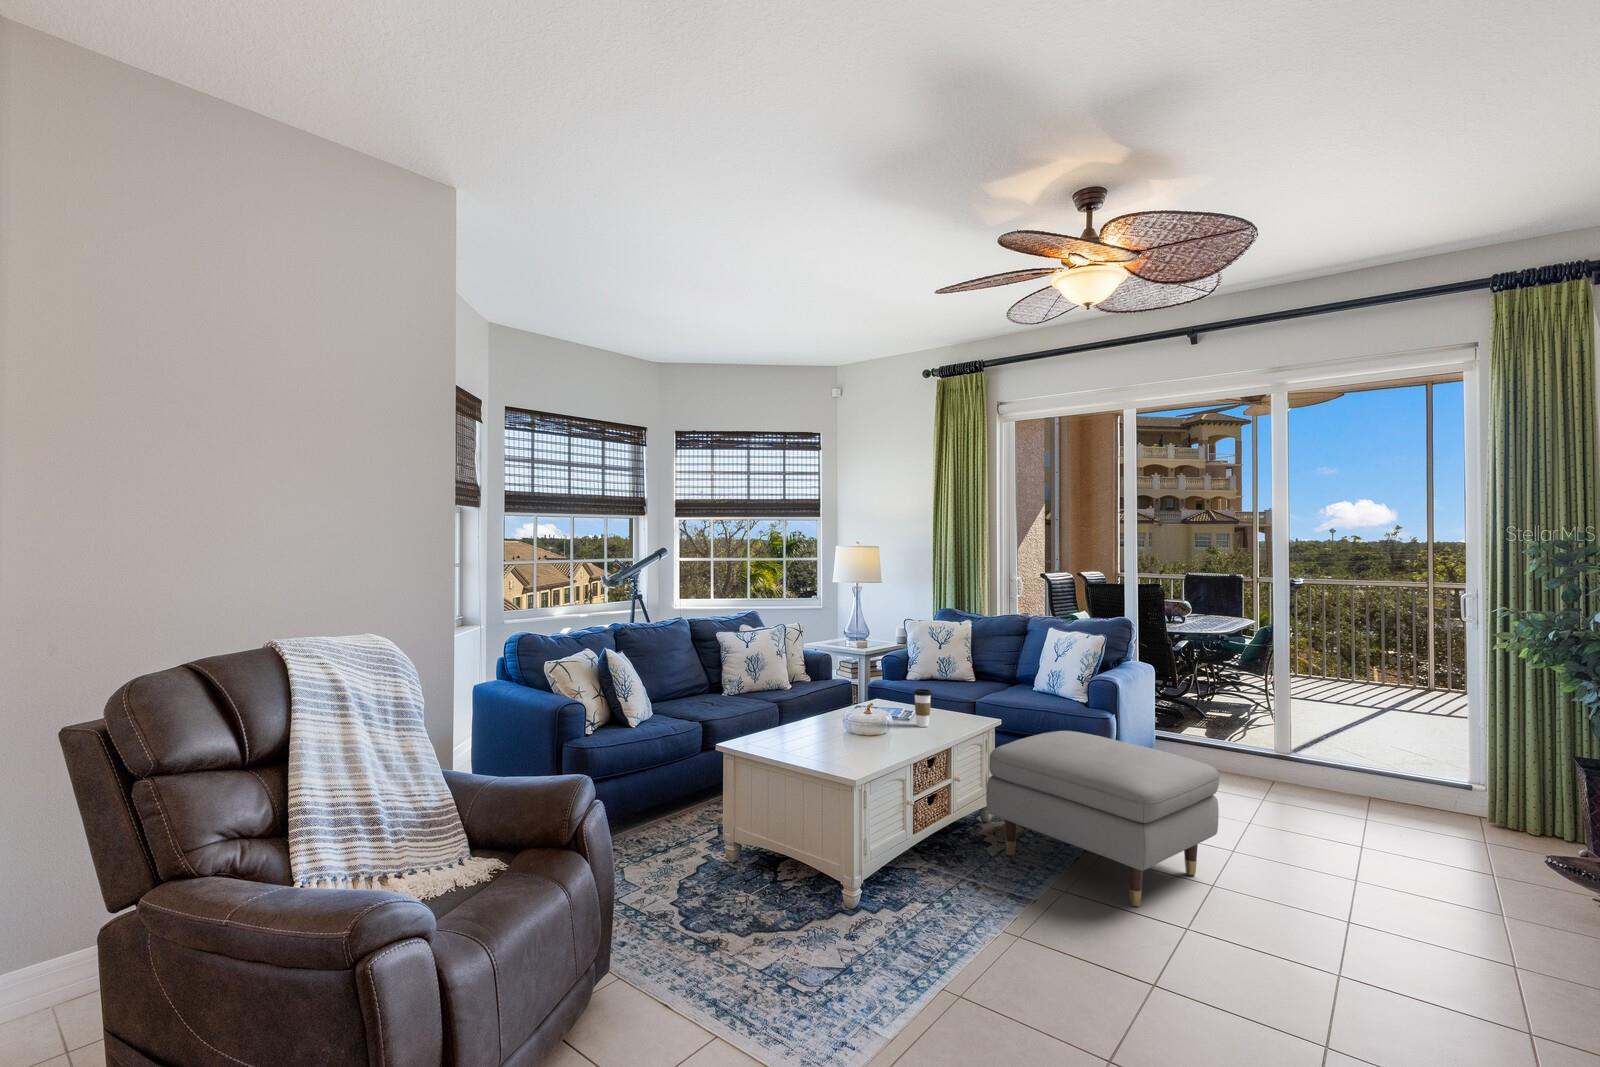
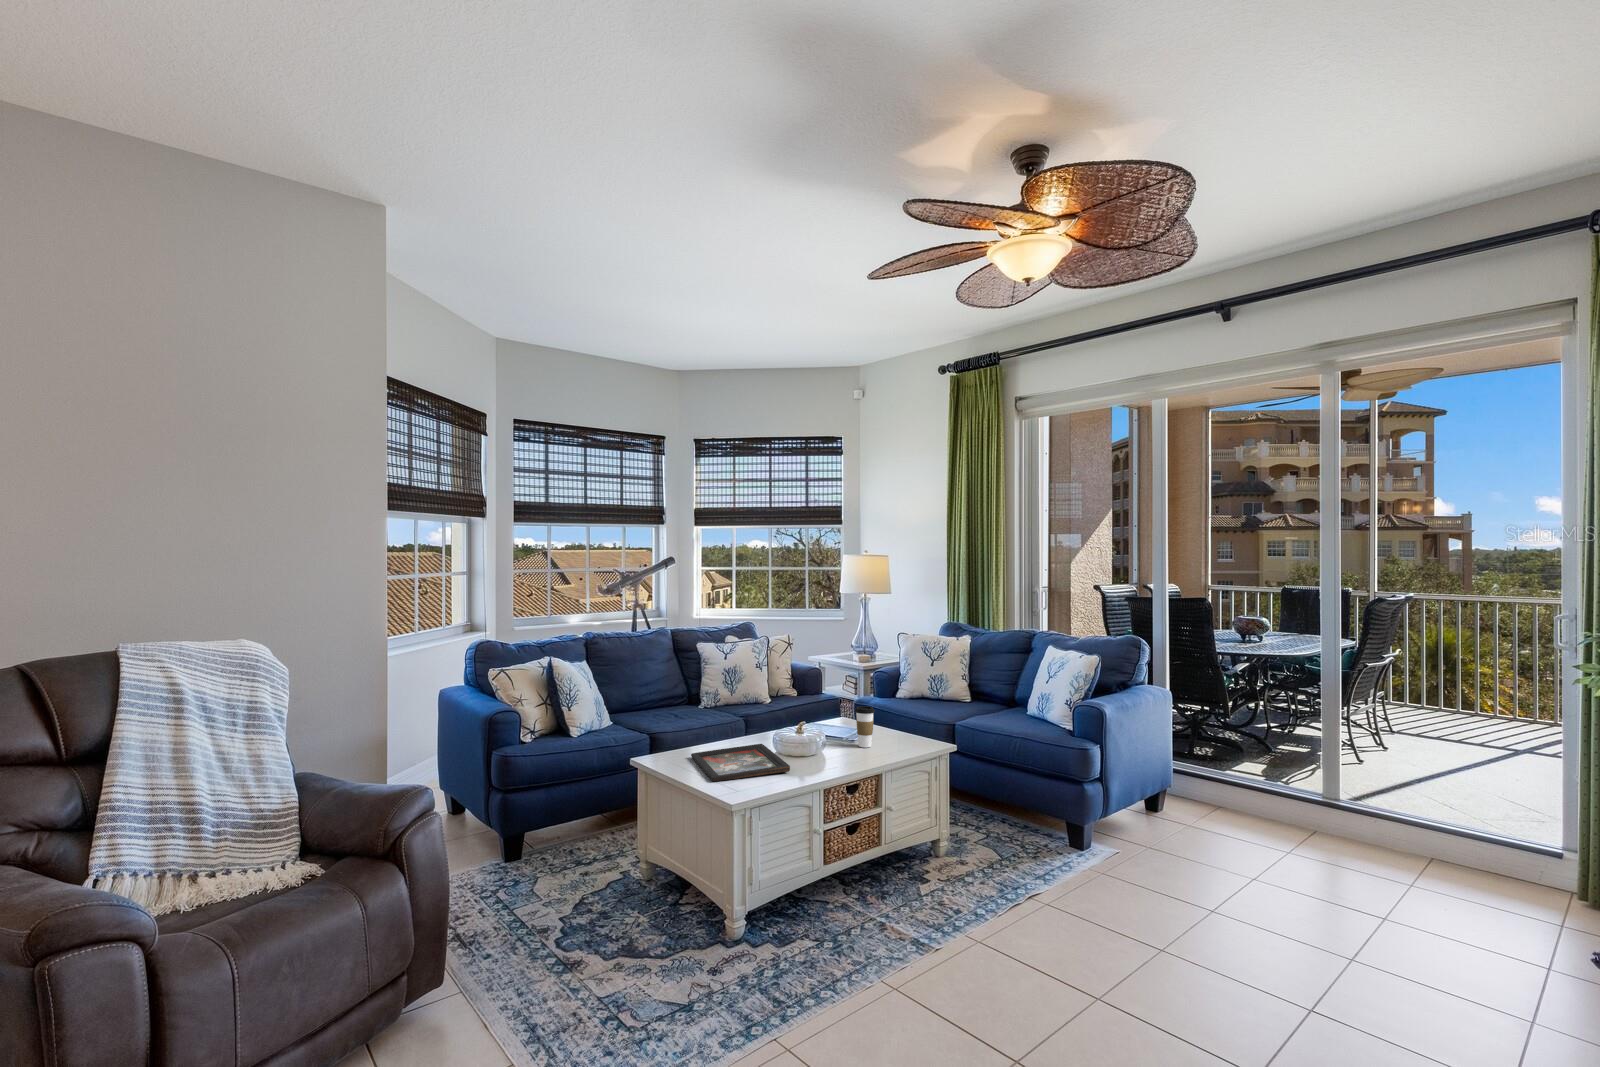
decorative tray: none [774,727,880,762] -> present [691,744,790,781]
ottoman: present [986,731,1219,906] -> none [920,758,1178,966]

